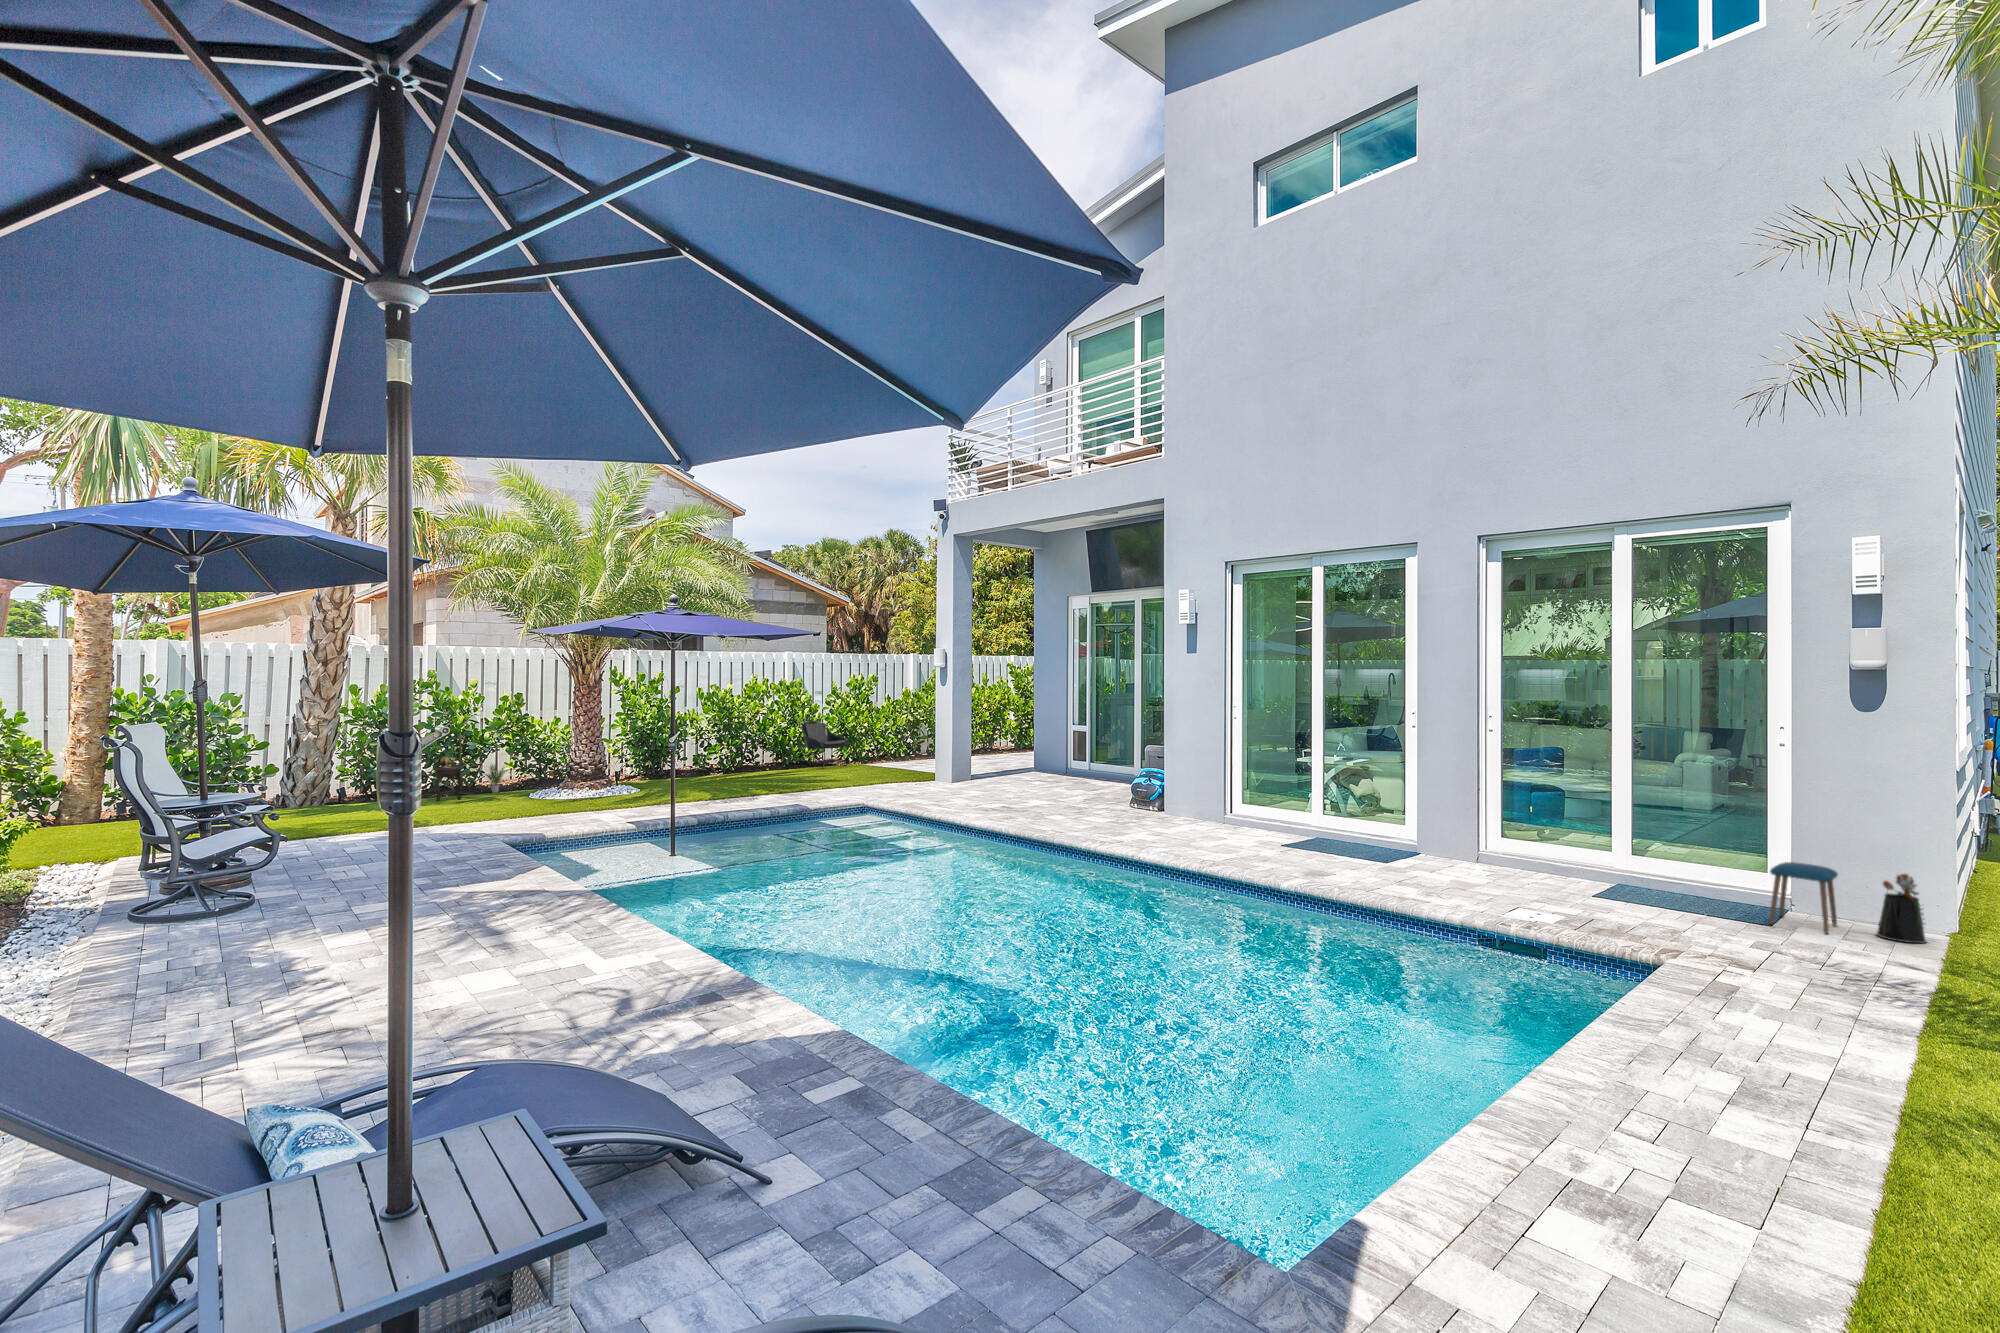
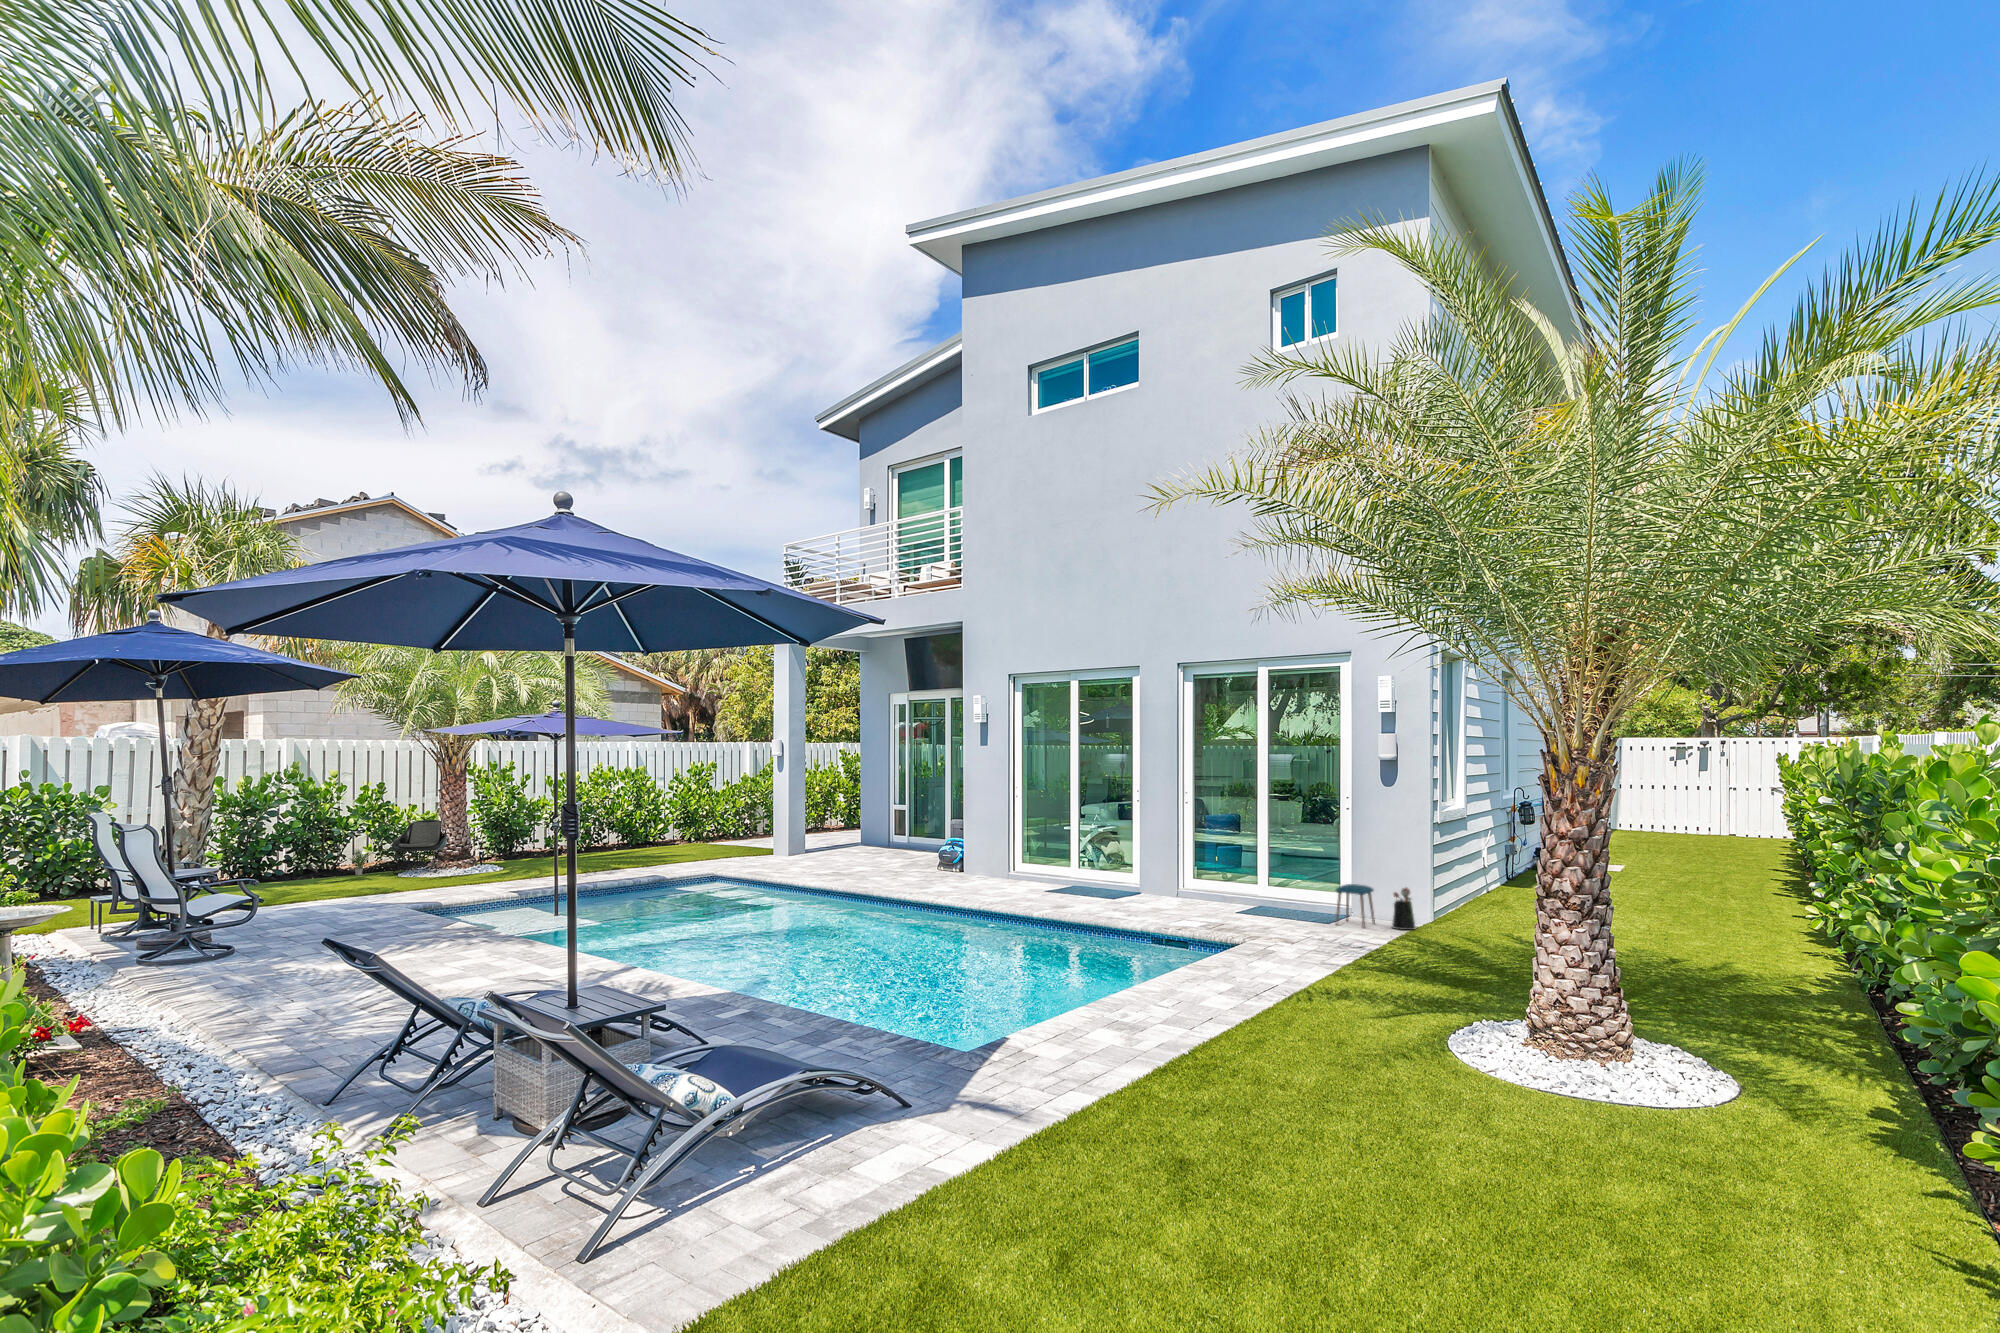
lounge chair: present [799,721,850,769] -> present [391,820,447,874]
side table: present [435,756,463,801] -> none [304,840,333,884]

